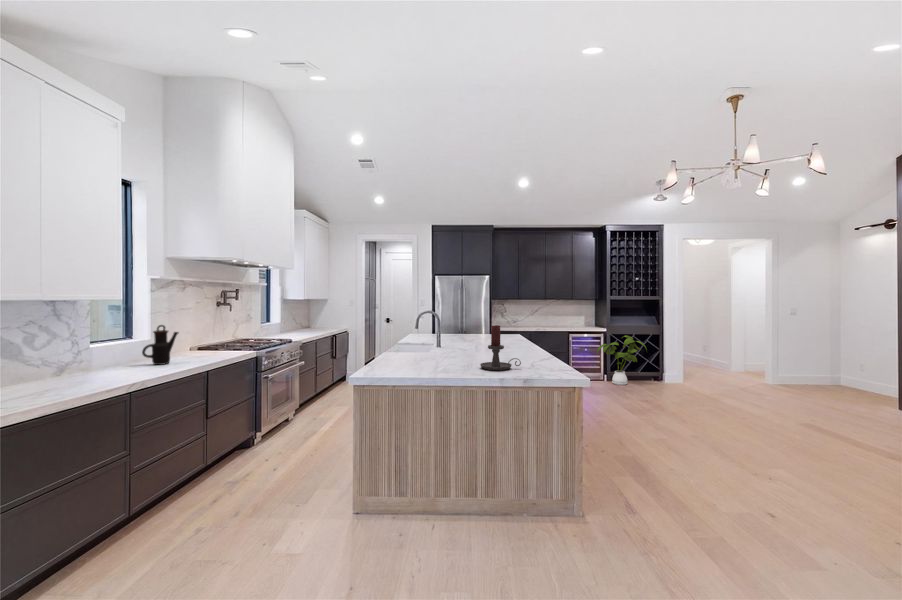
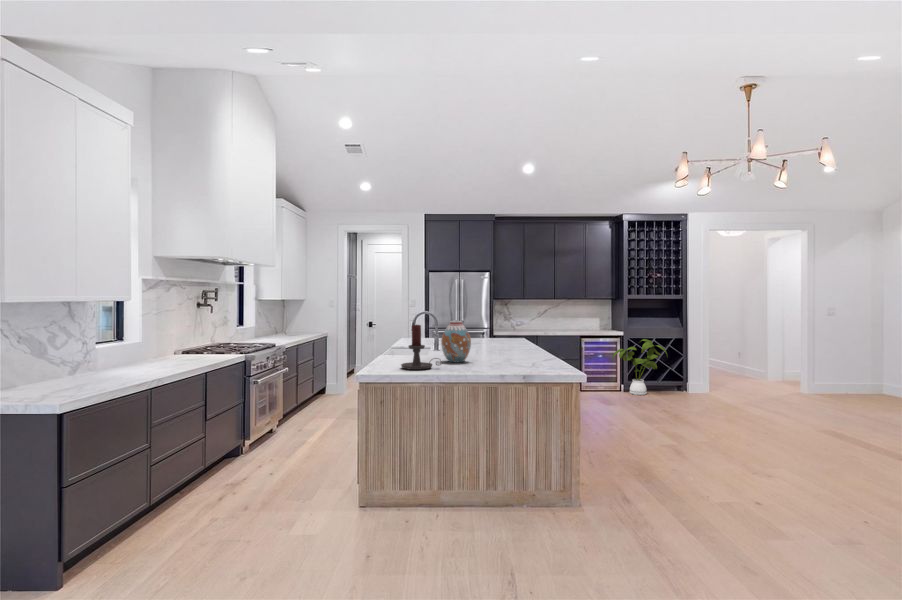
vase: none [437,321,466,363] -> present [441,321,471,362]
teapot: present [142,325,178,365] -> none [141,326,177,367]
candle holder: present [480,325,521,370] -> present [401,325,441,370]

